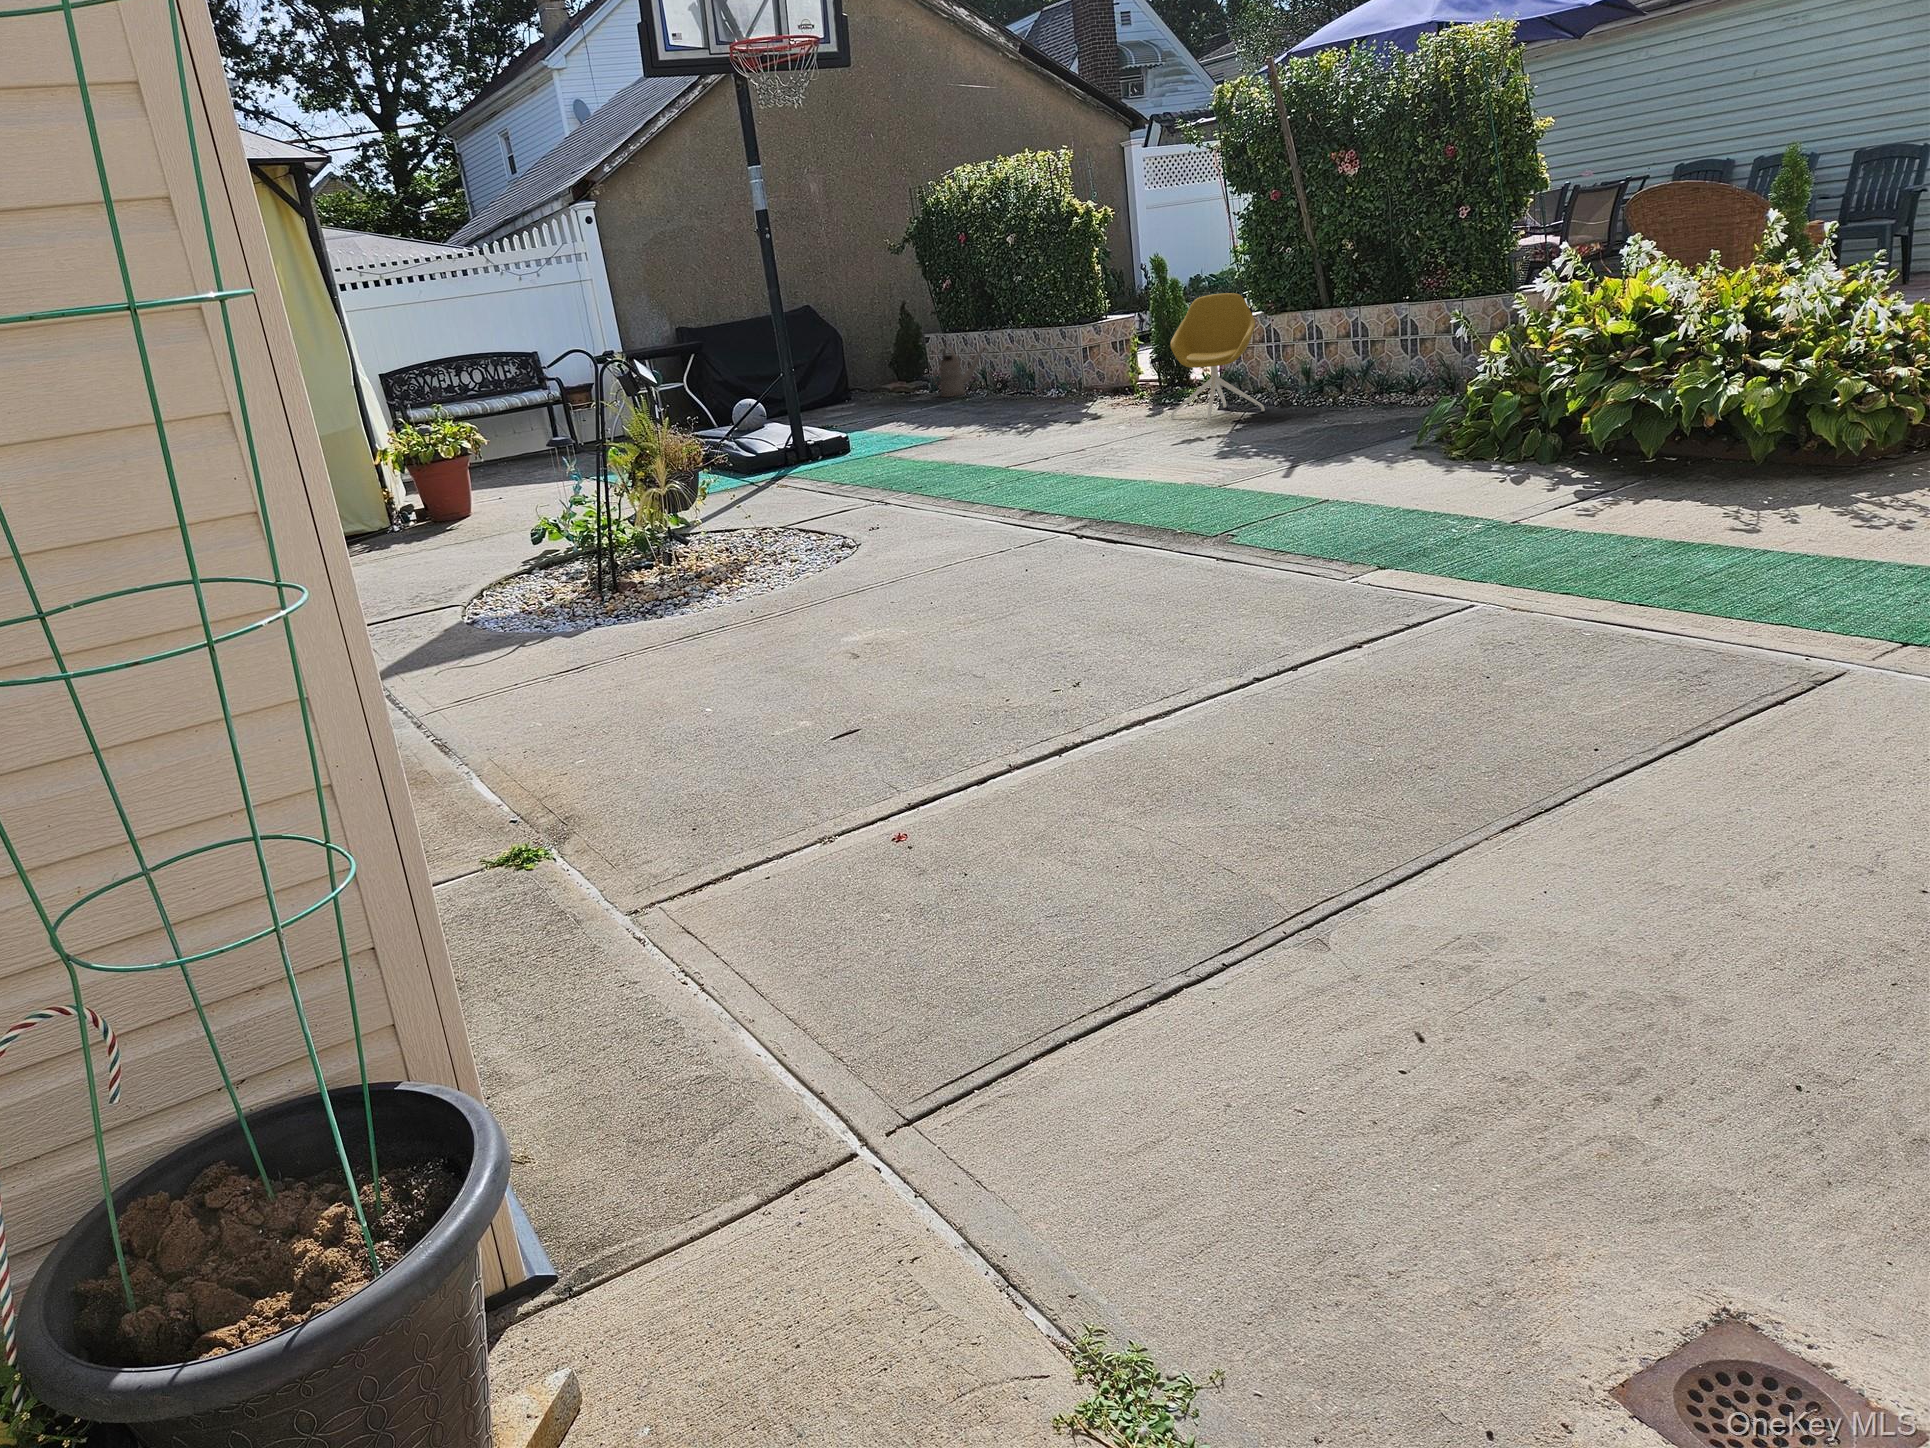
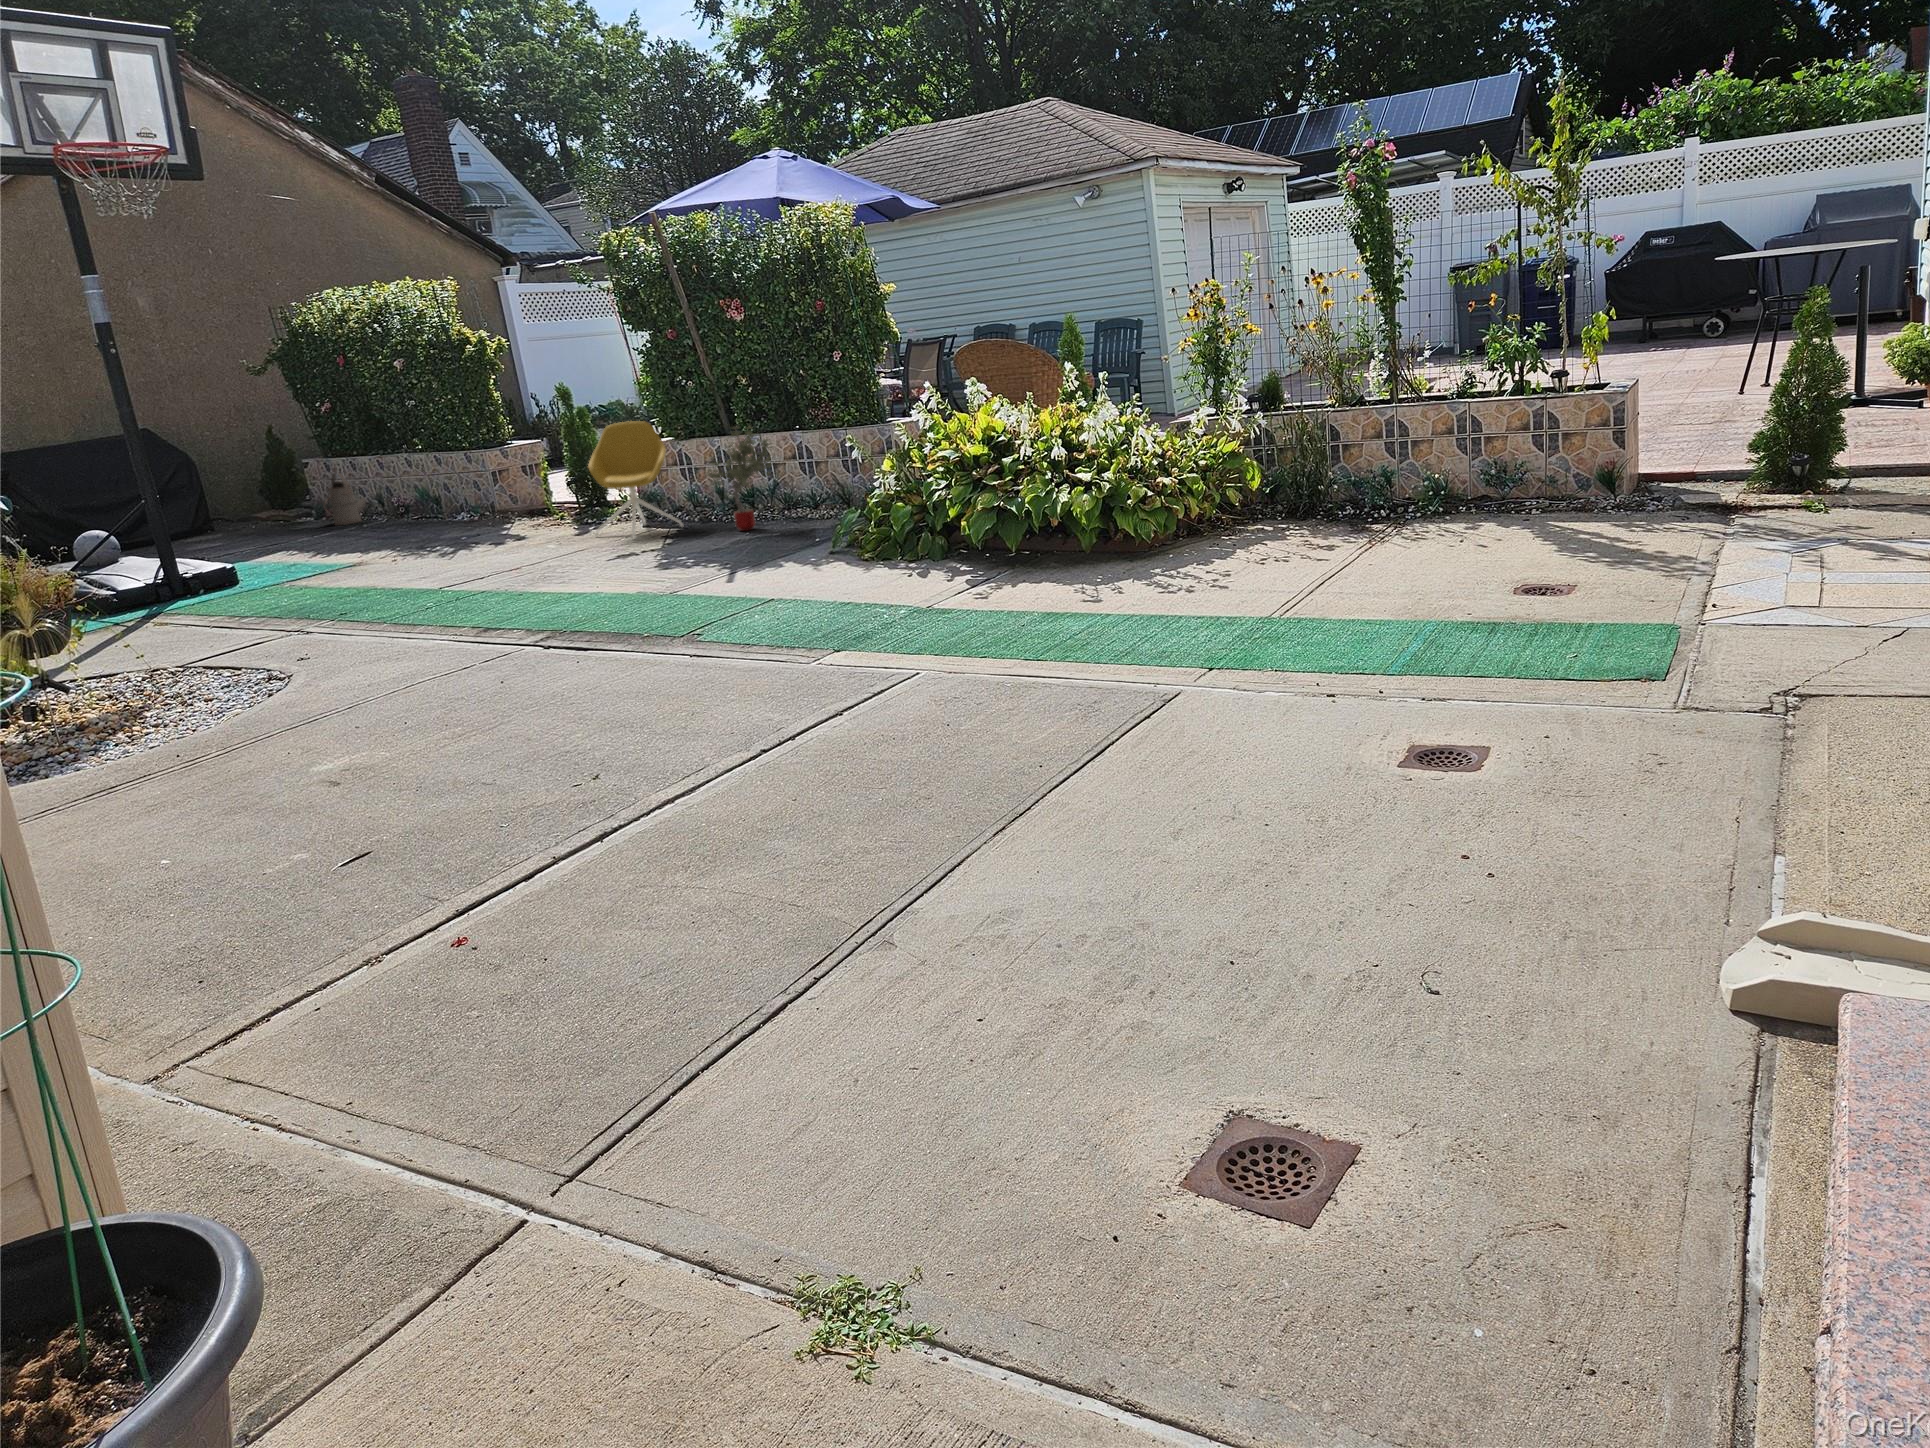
potted tree: none [1293,296,1373,418] -> present [707,426,772,531]

